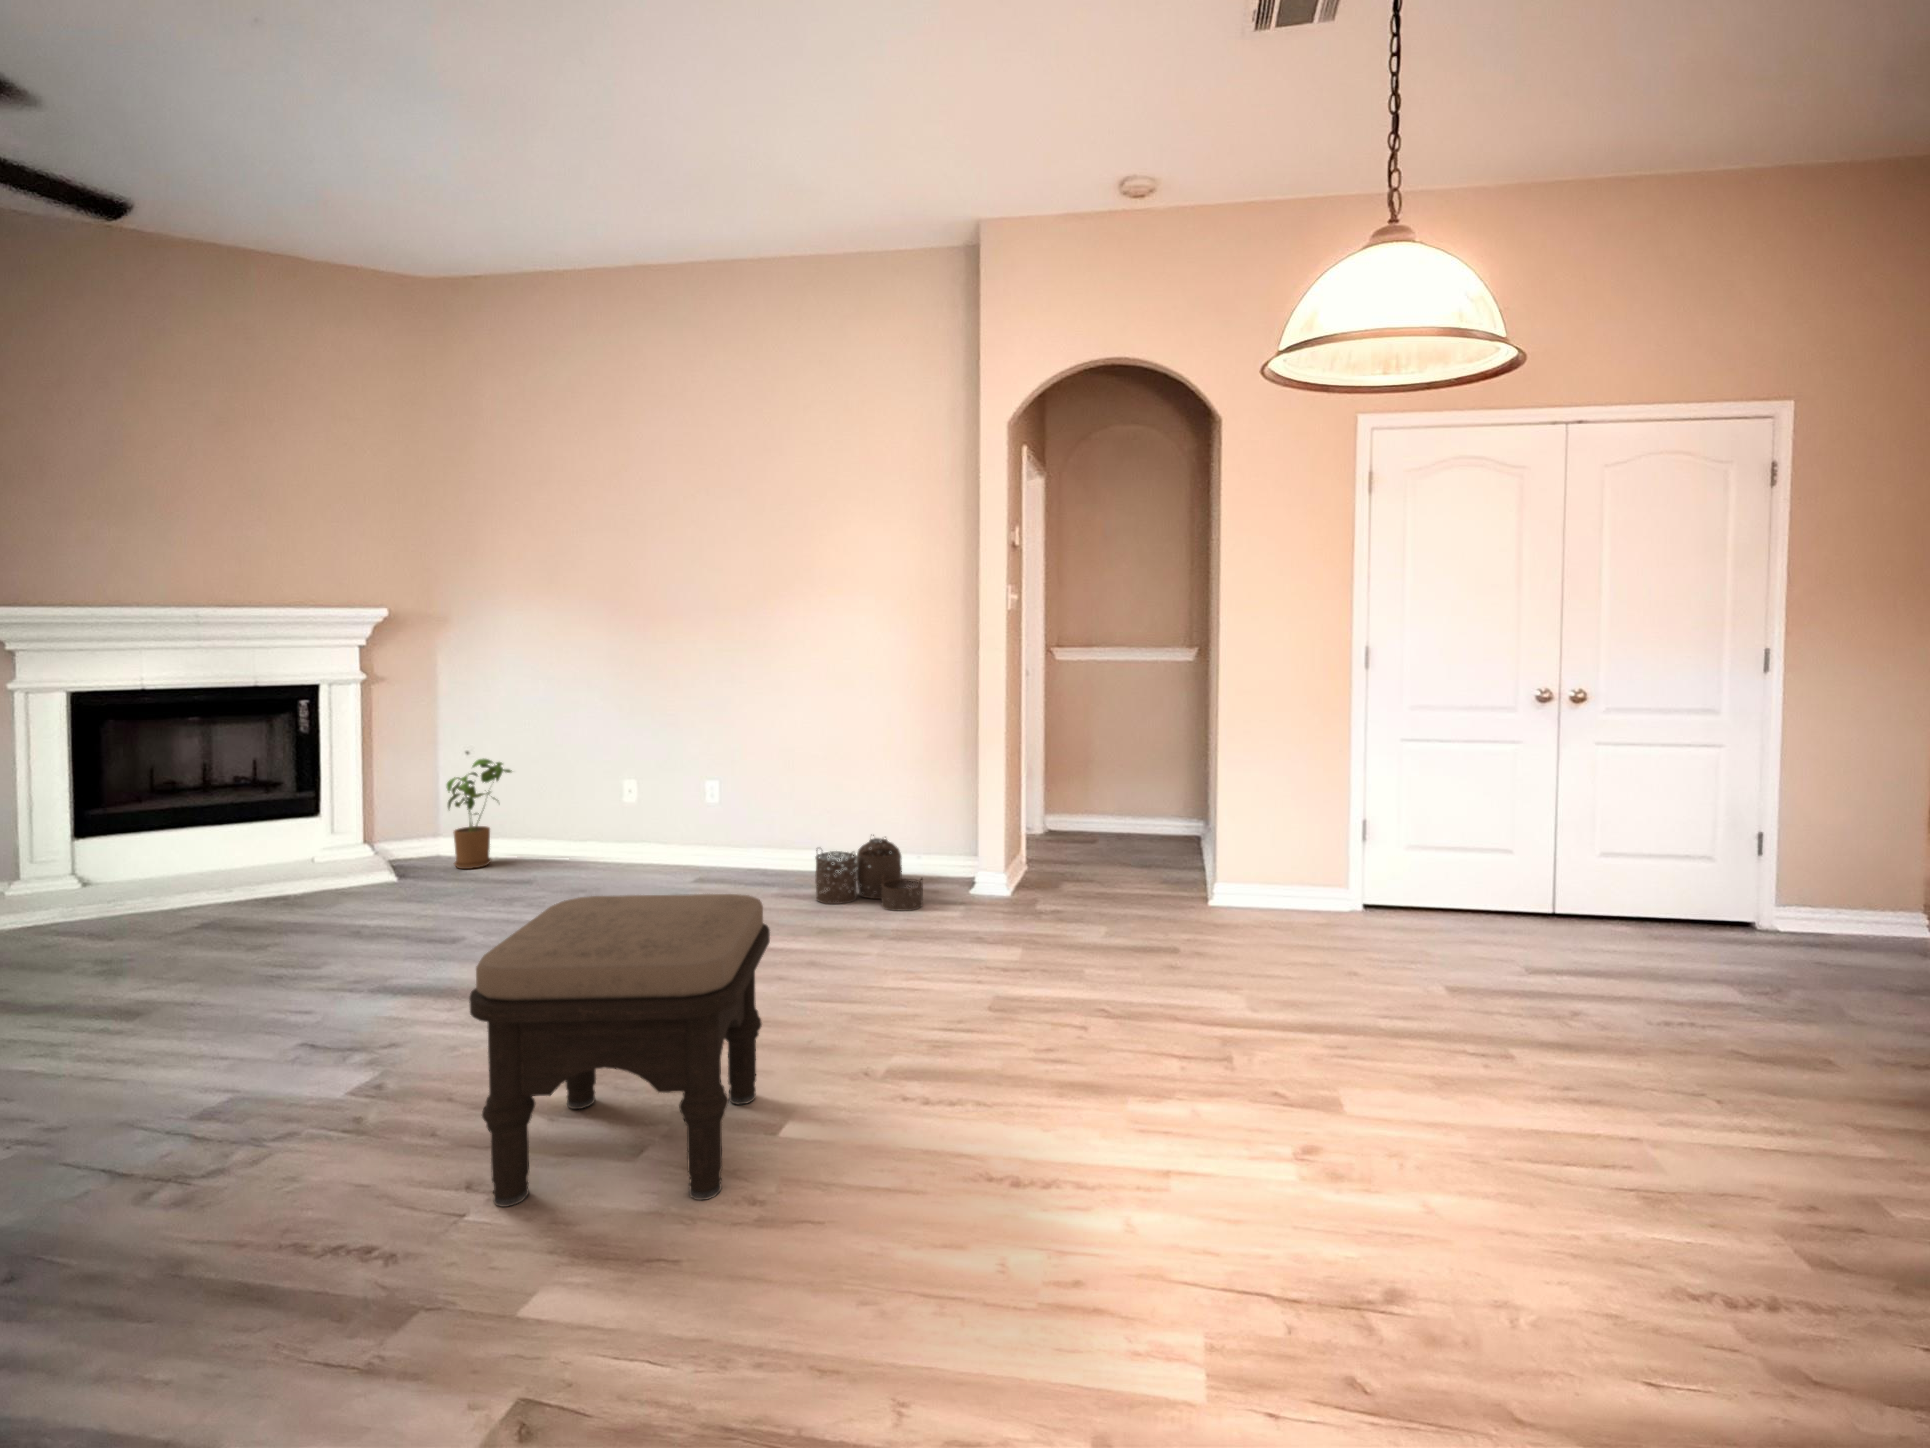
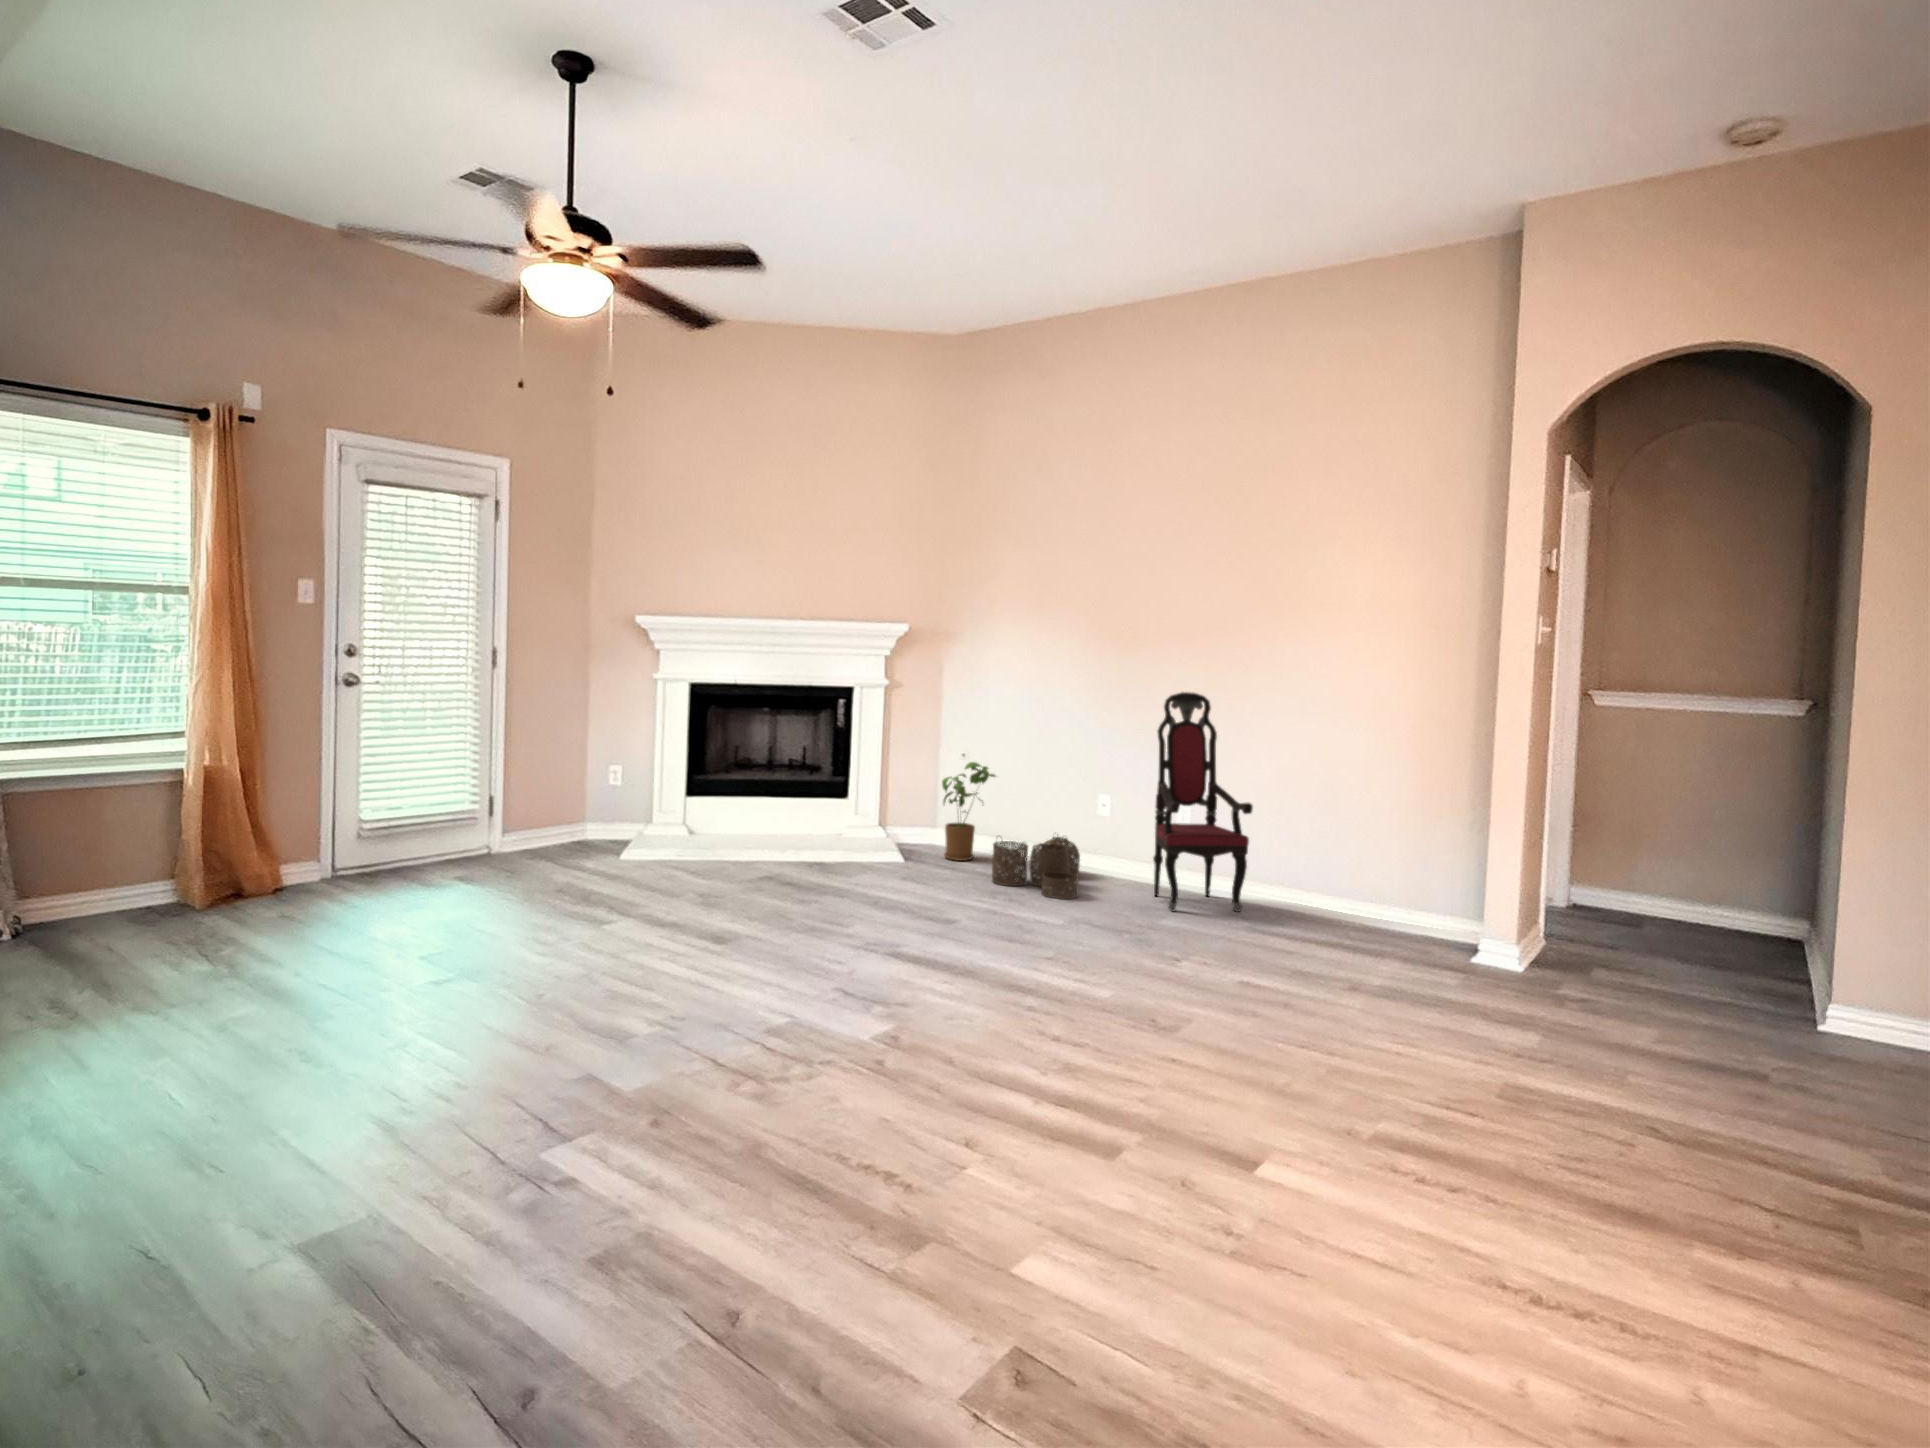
armchair: none [681,669,777,890] -> present [1153,692,1253,912]
woven basket: present [815,835,923,911] -> present [992,837,1080,899]
ottoman: present [469,894,770,1207] -> none [1039,894,1281,1177]

